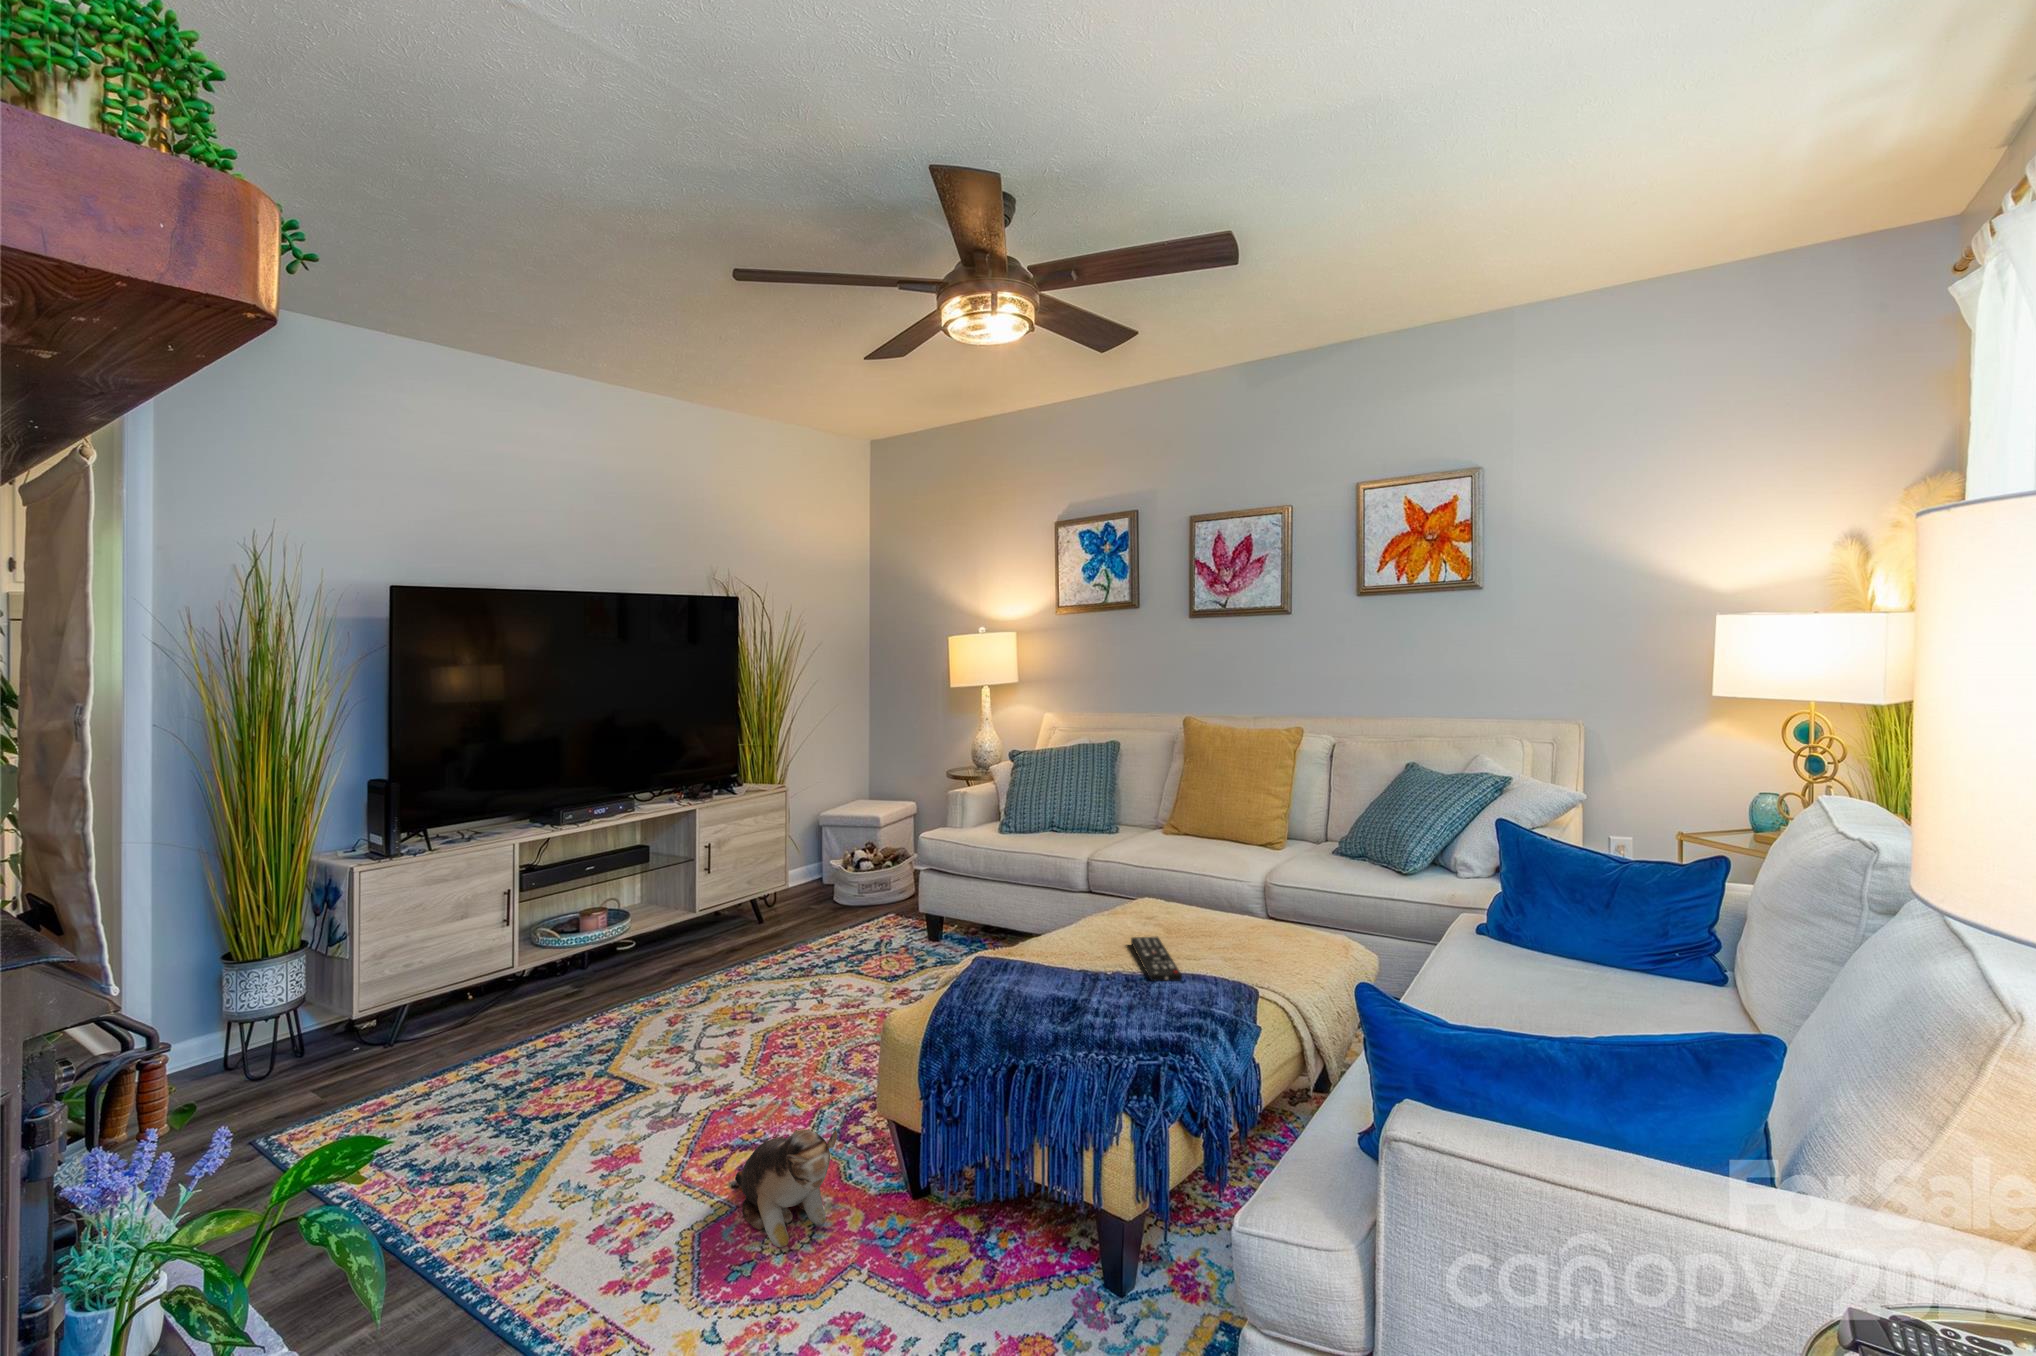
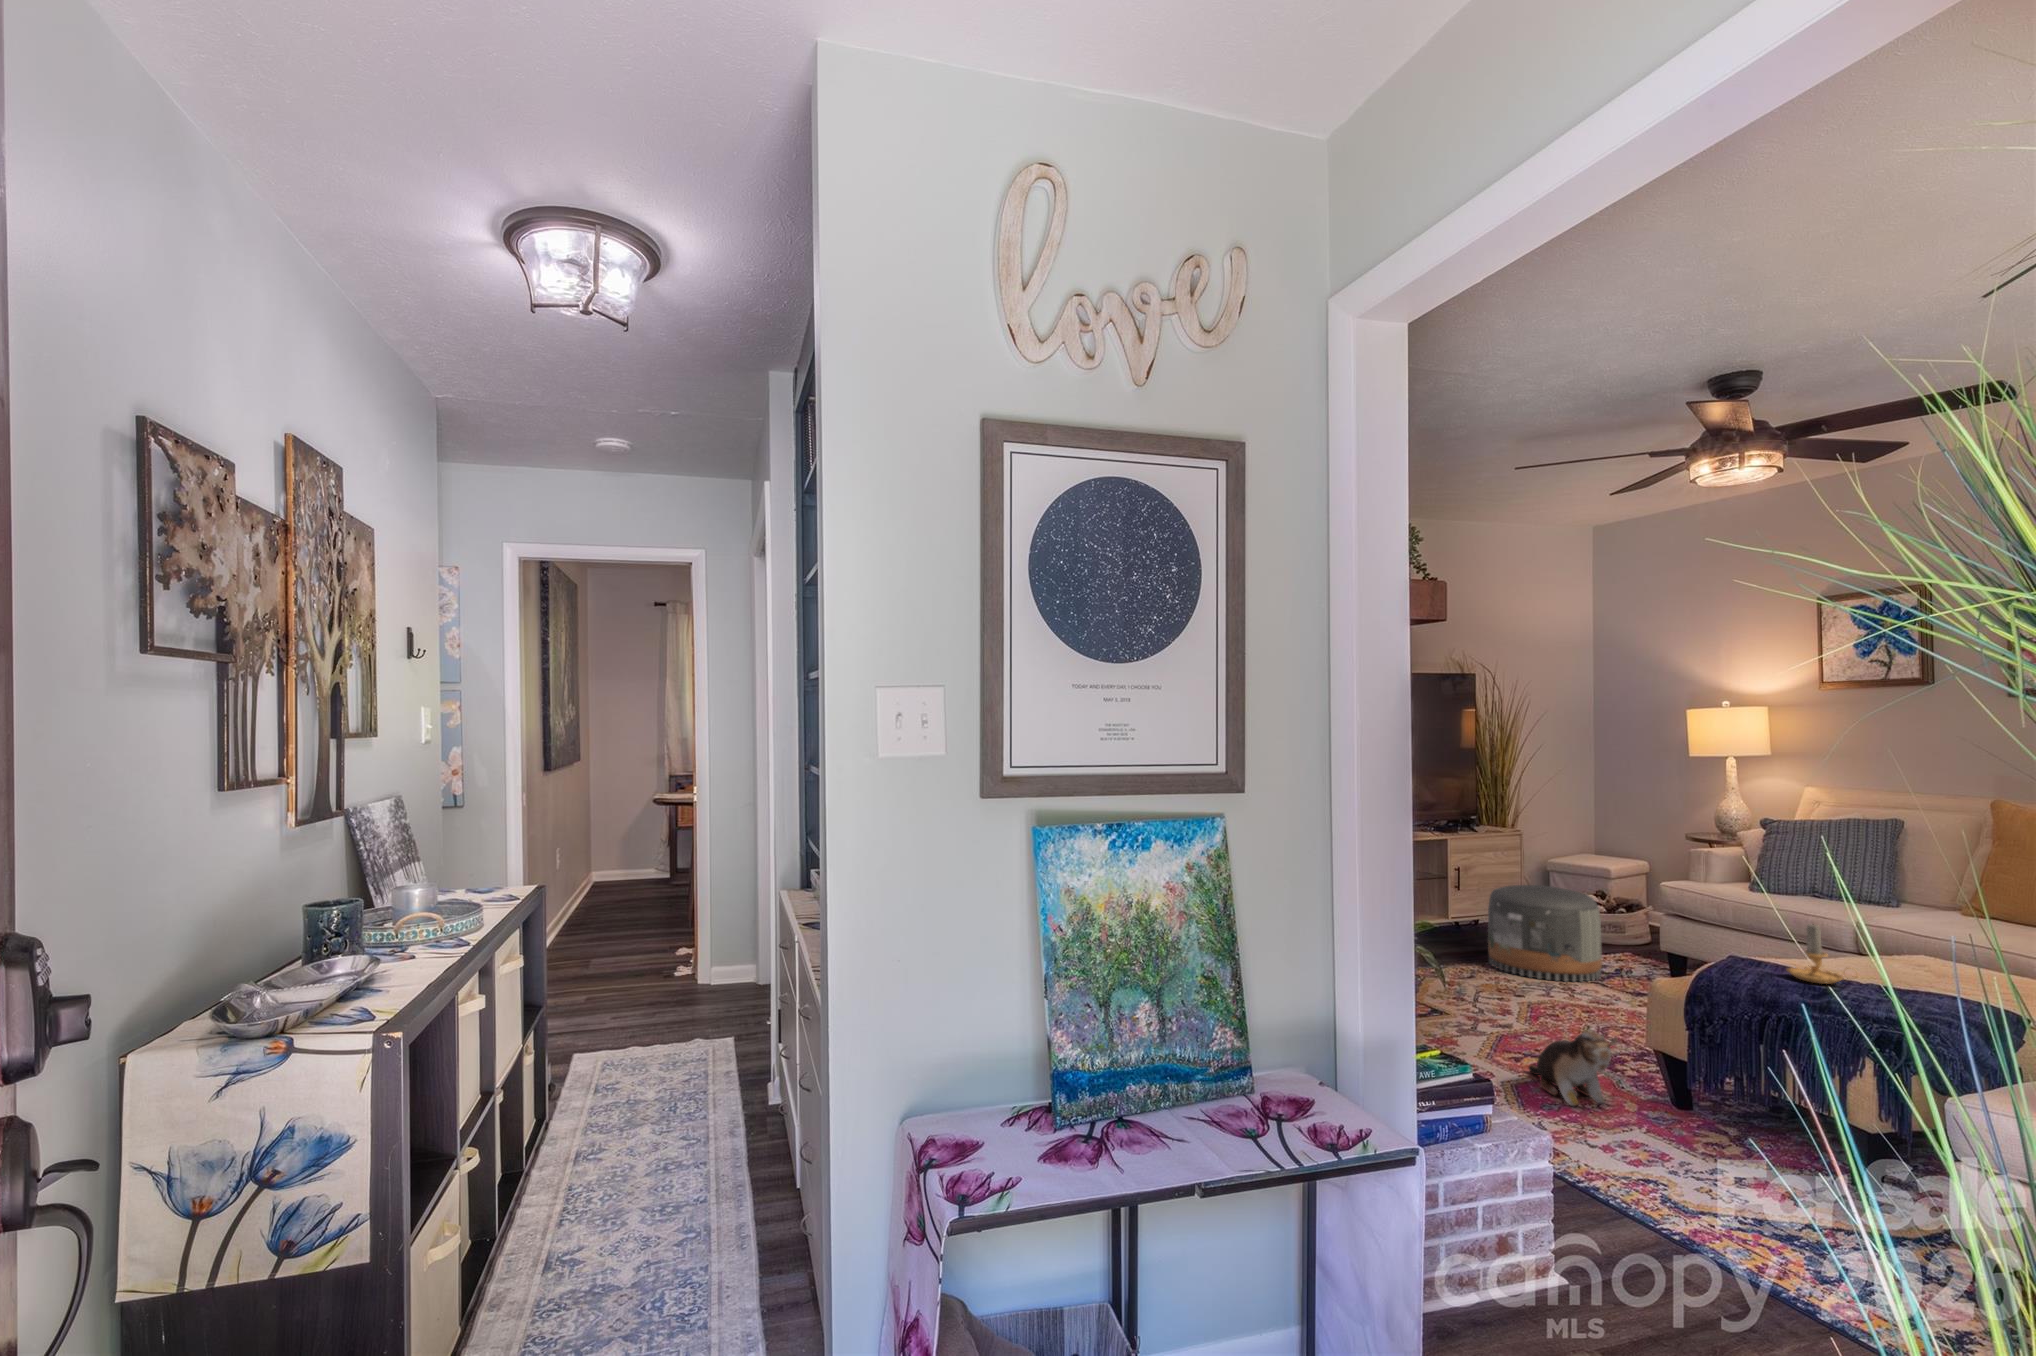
pouf: none [736,856,862,979] -> present [1488,885,1602,982]
candle: none [1031,910,1102,990] -> present [1787,924,1851,984]
remote control: present [1131,937,1182,981] -> none [1897,970,1950,1001]

